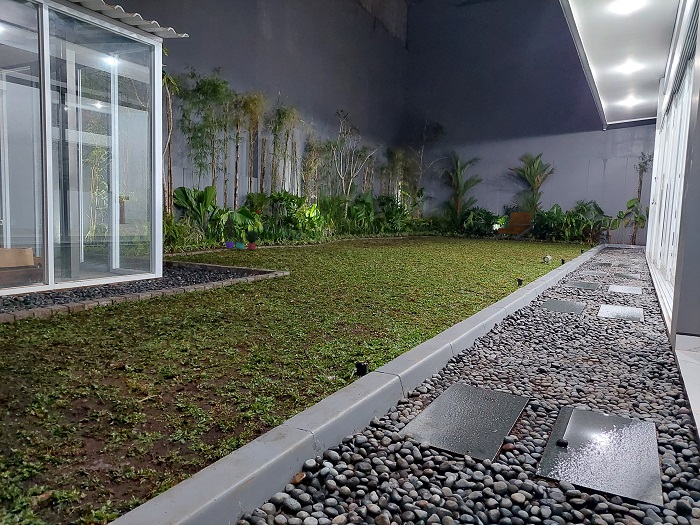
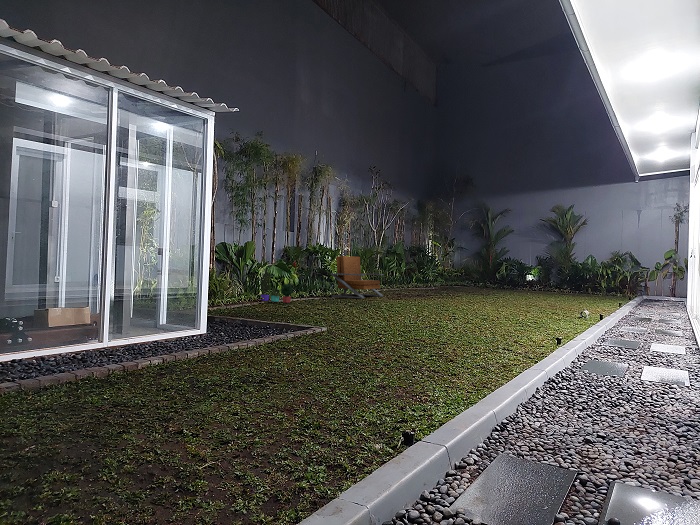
lounge chair: present [495,212,535,240] -> present [331,256,383,298]

